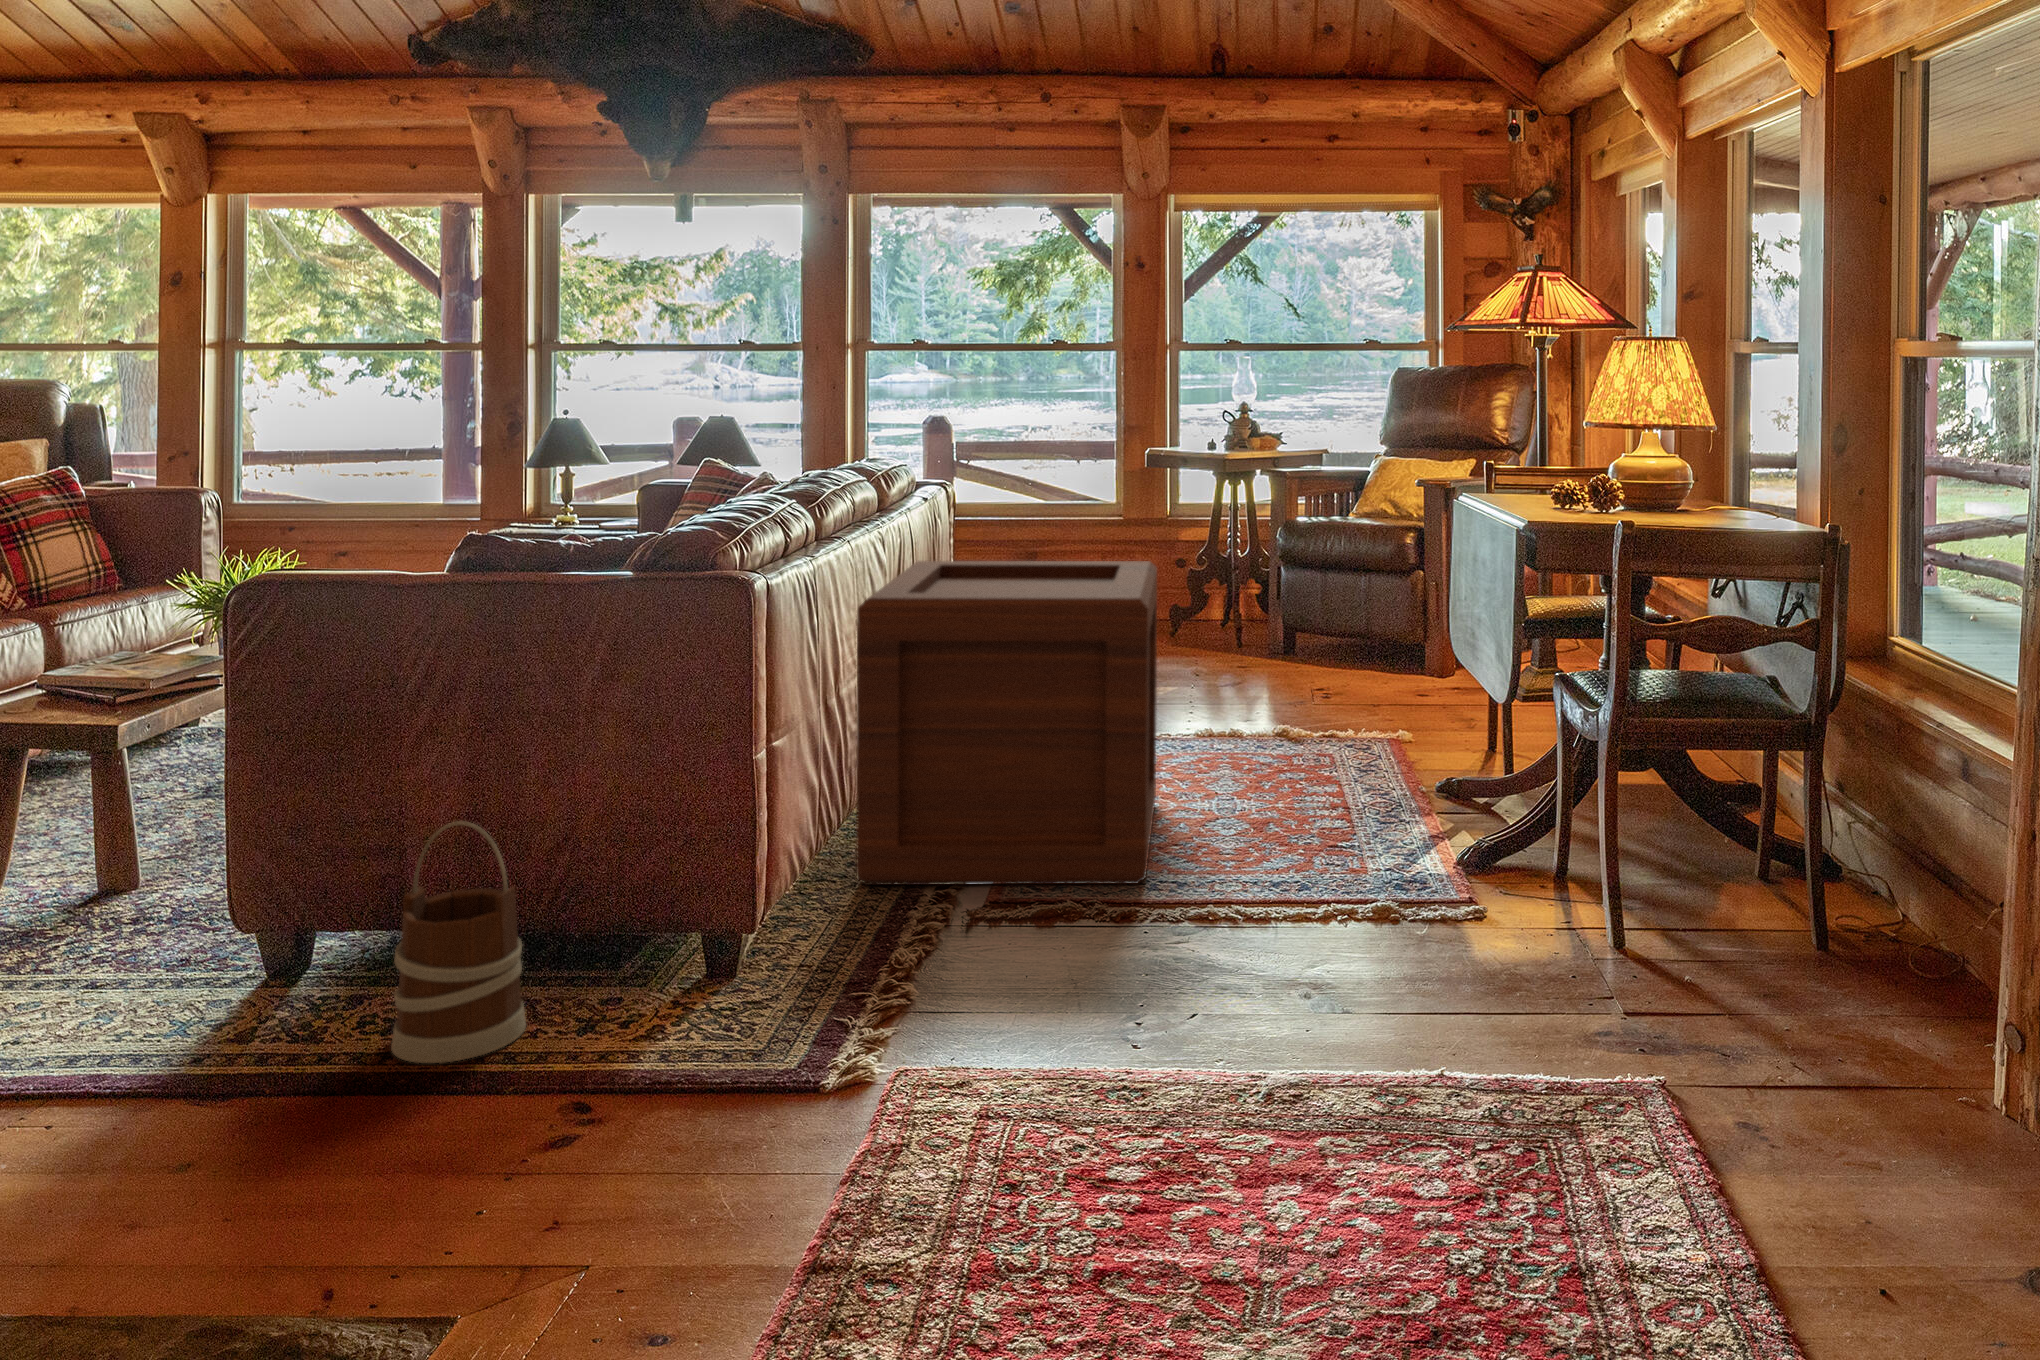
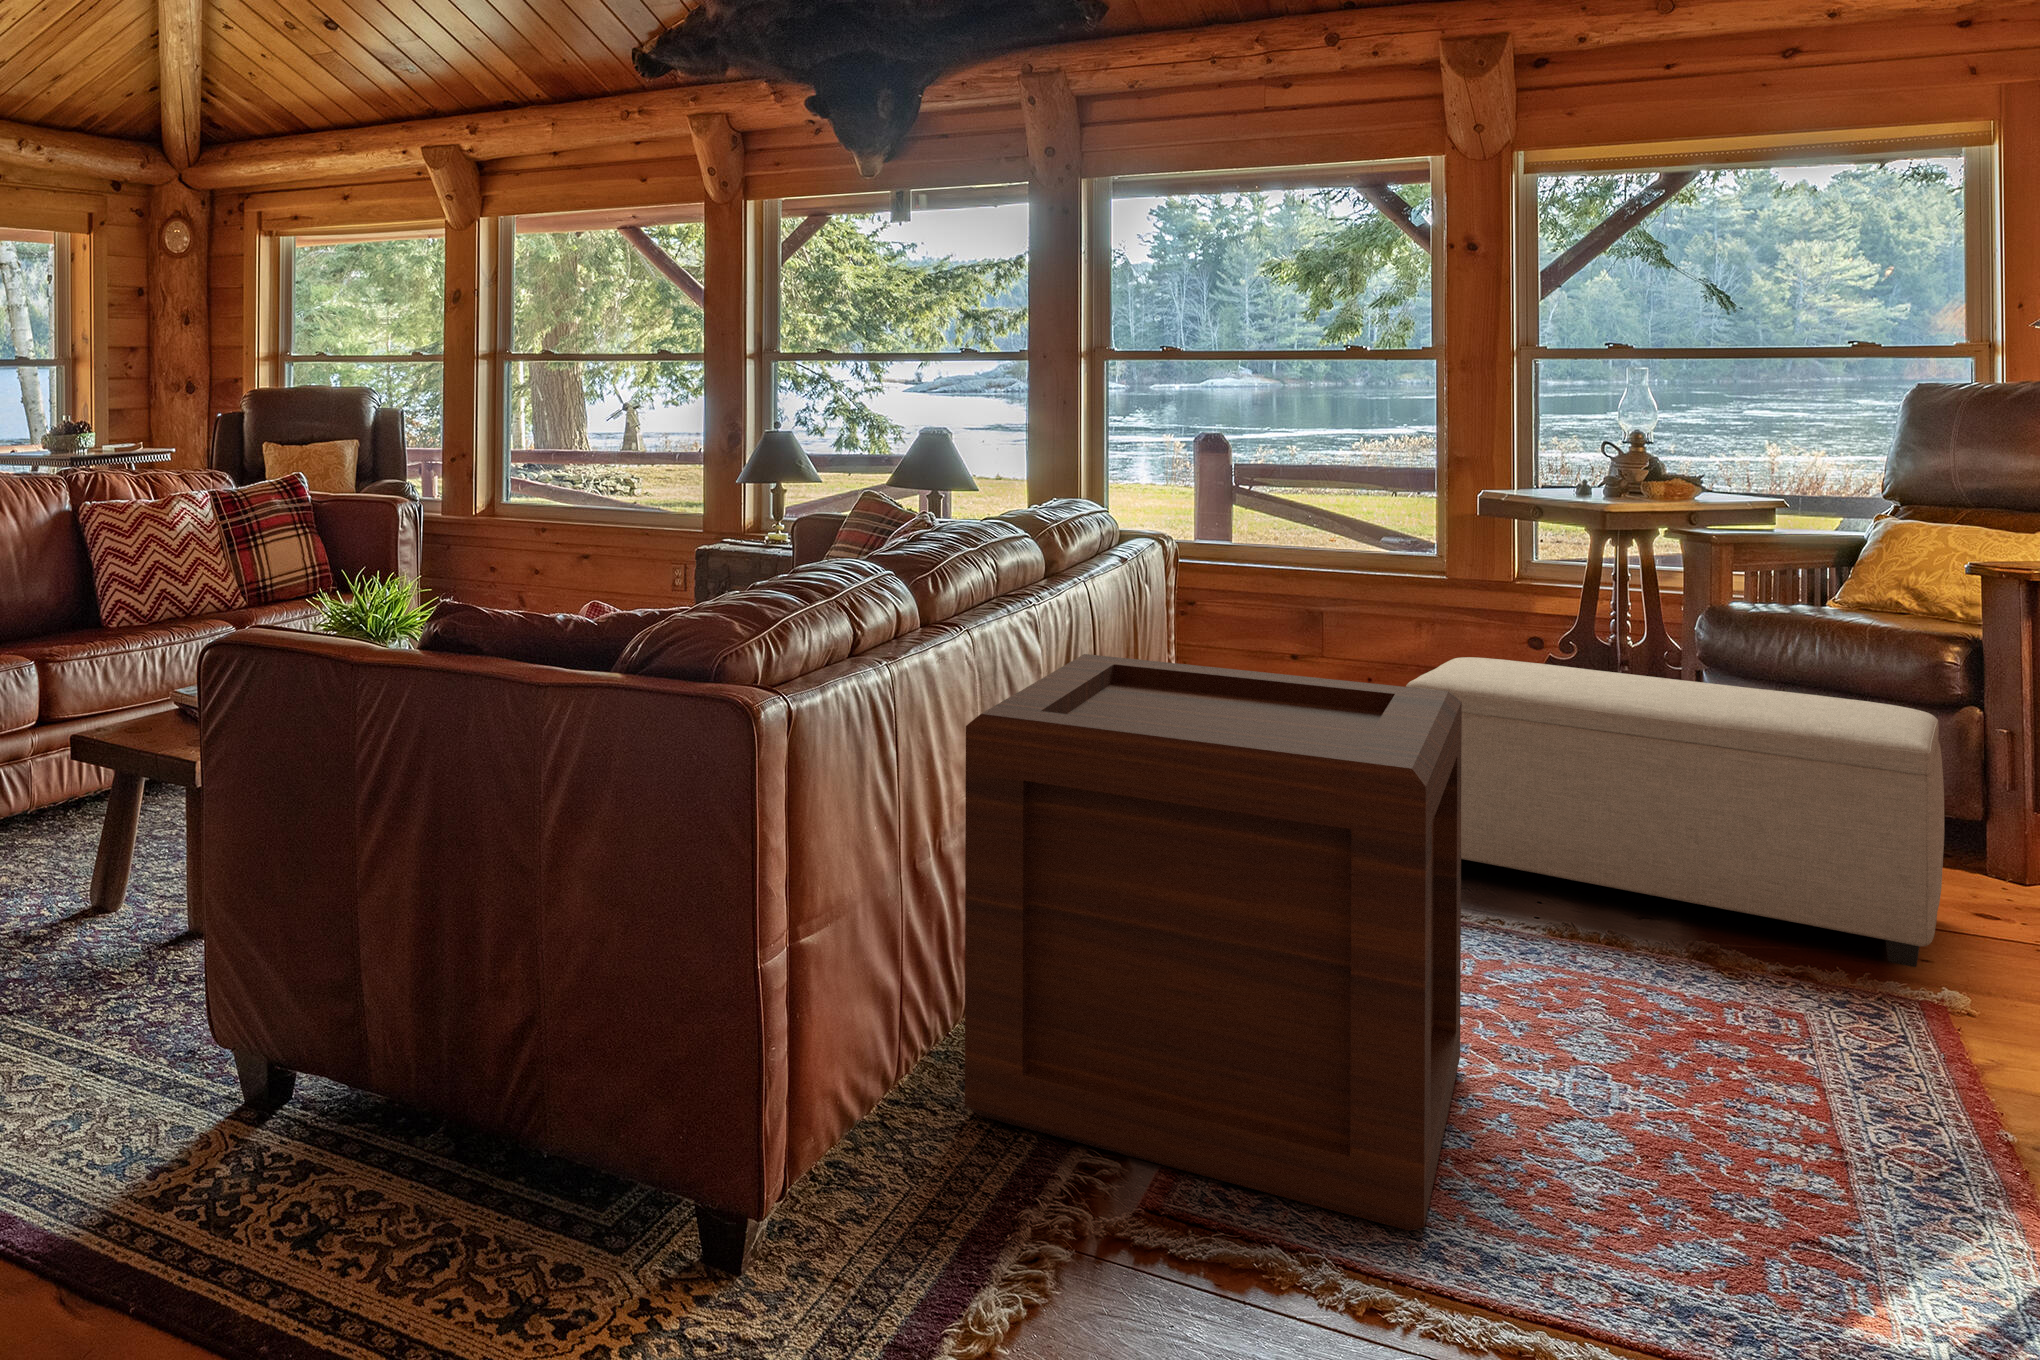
ottoman: none [1110,557,1398,713] -> present [1406,657,1944,967]
wooden bucket: present [391,821,526,1063] -> none [342,960,494,1274]

